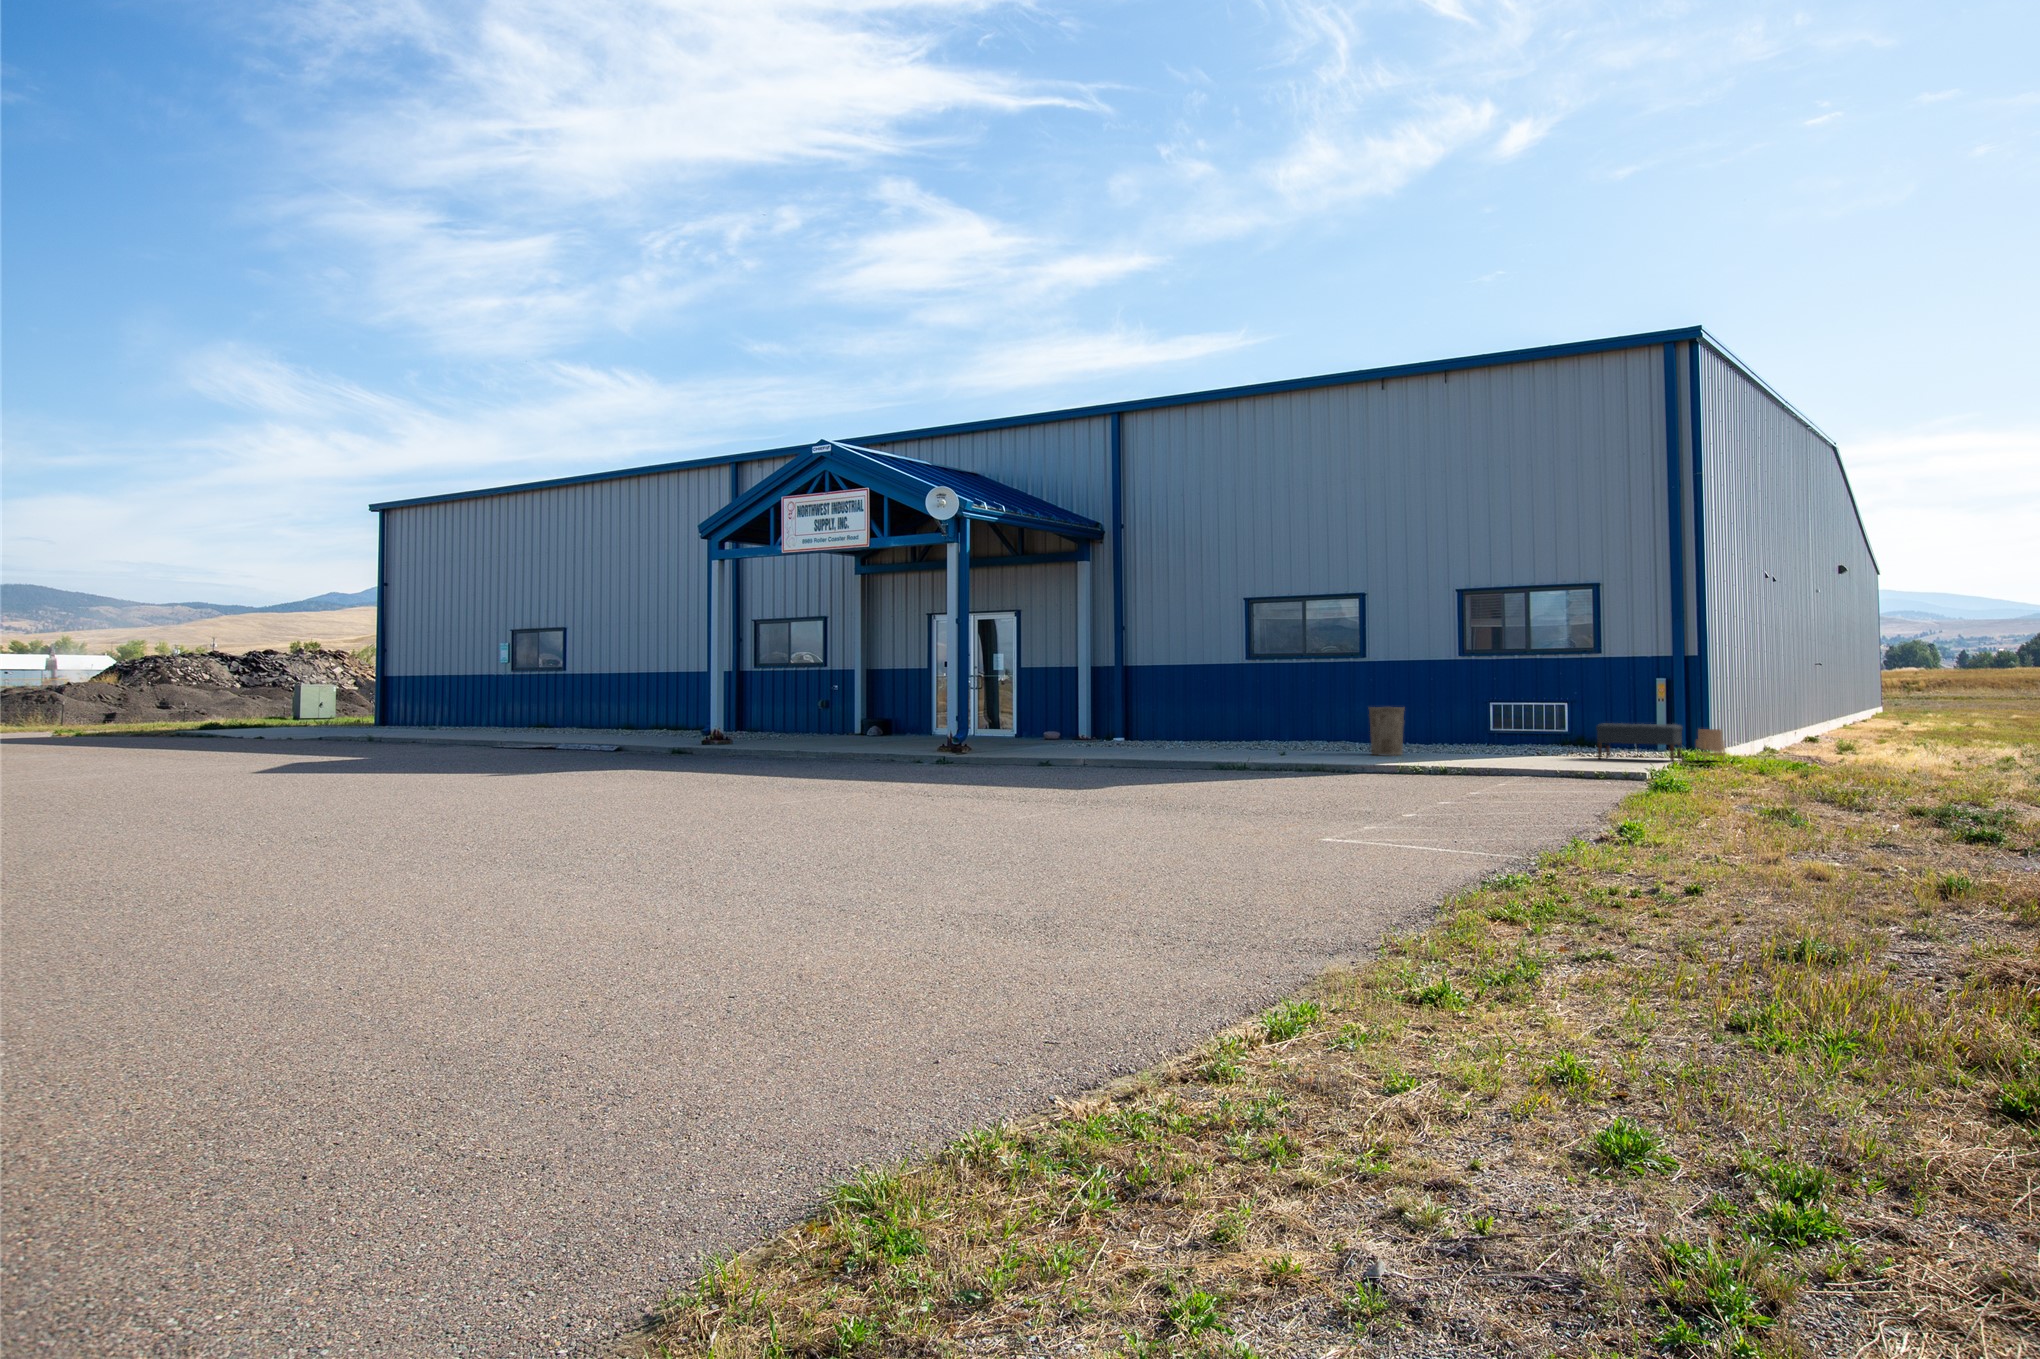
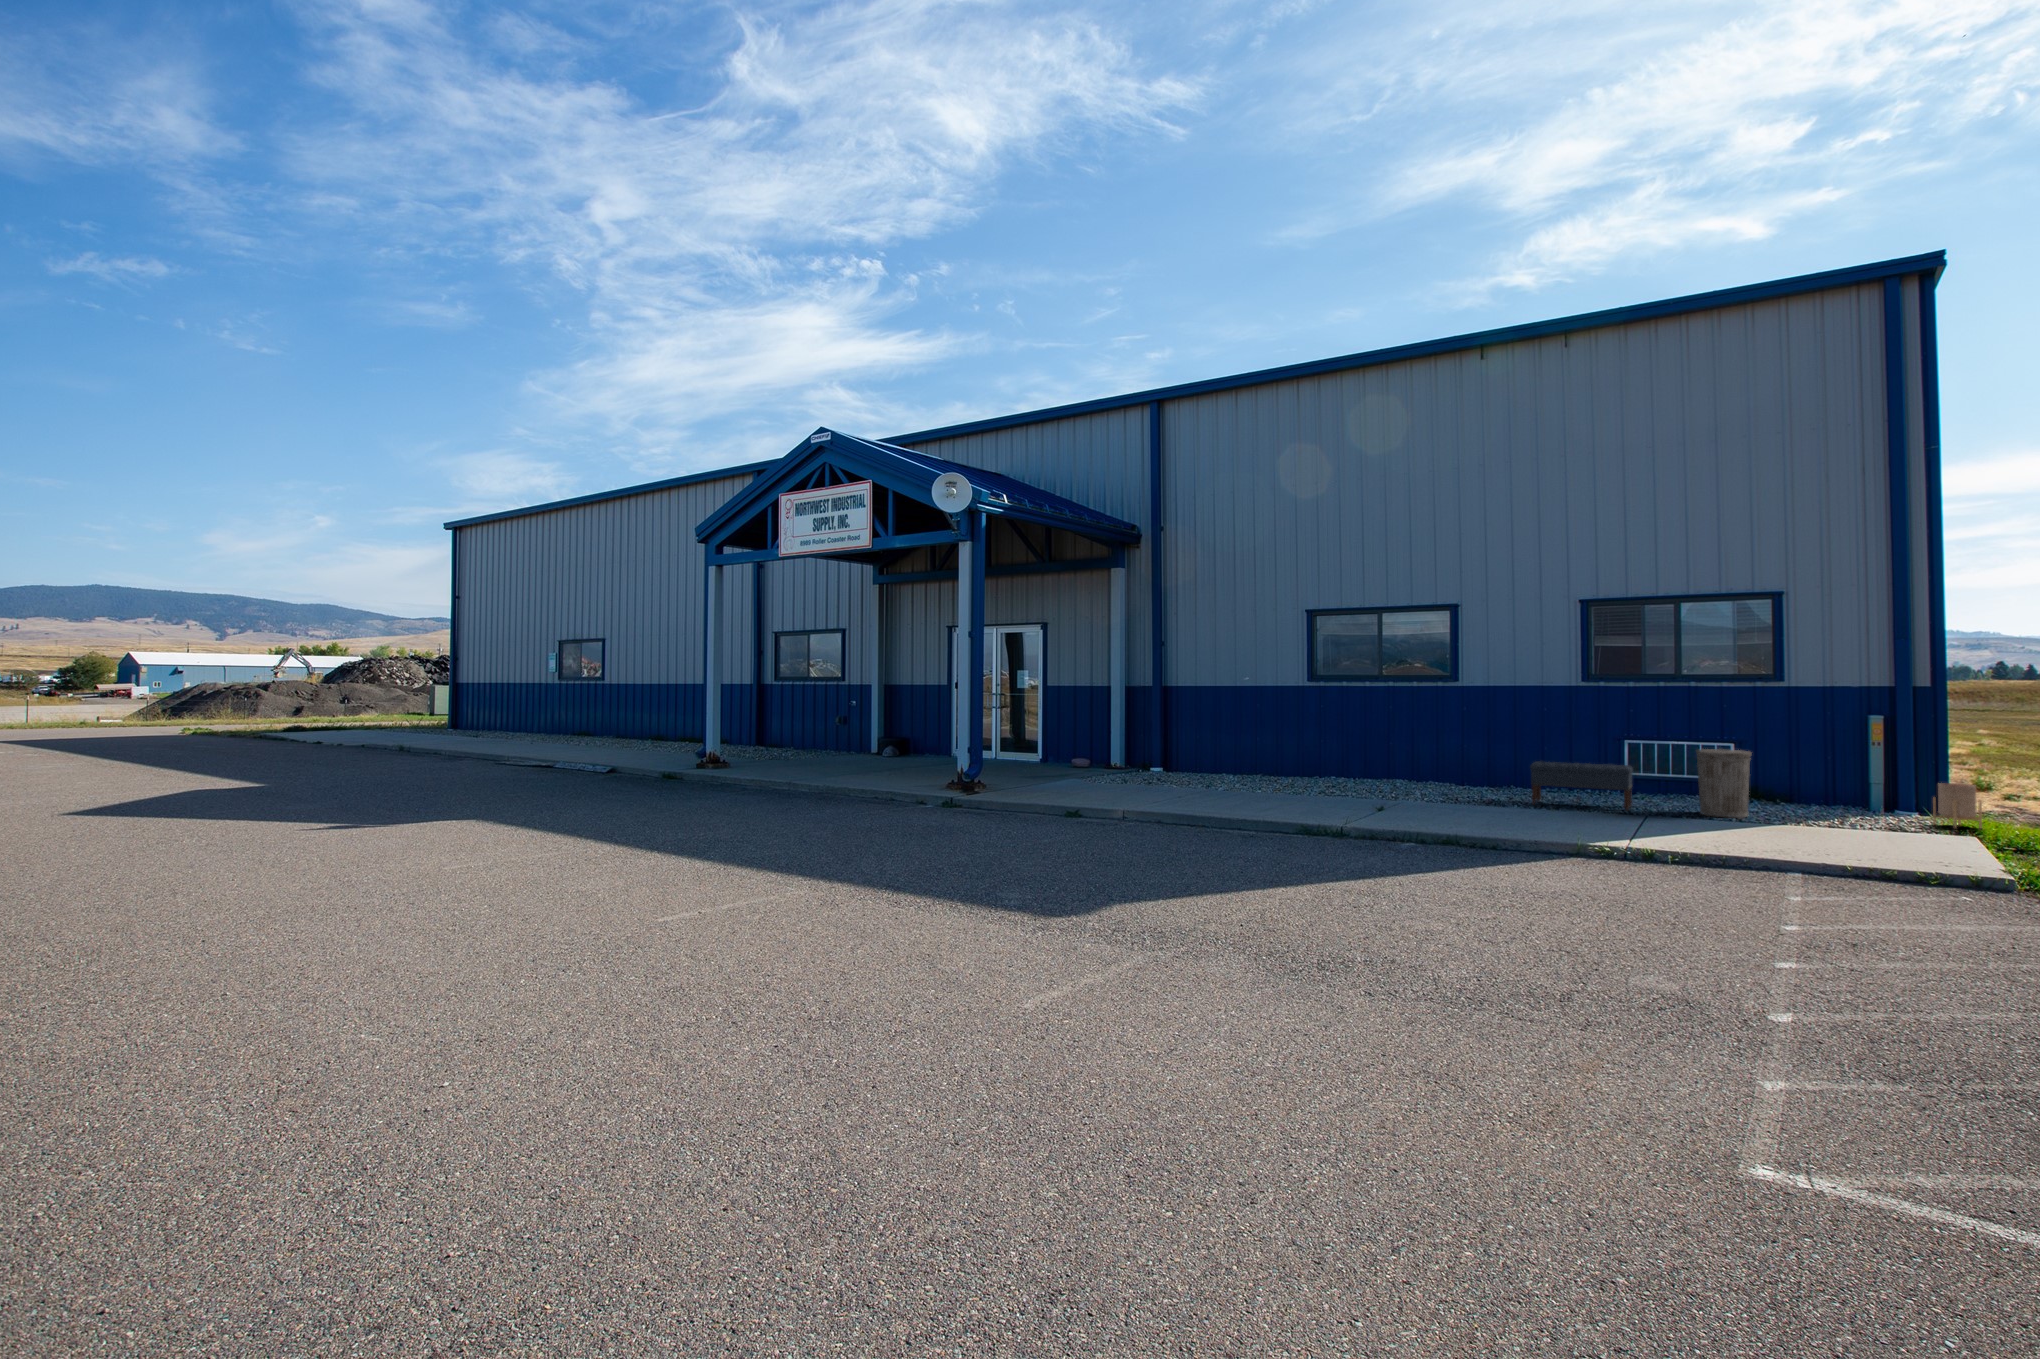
trash can: present [1369,707,1404,756] -> present [1696,749,1752,818]
bench: present [1596,723,1683,762] -> present [1530,761,1633,810]

